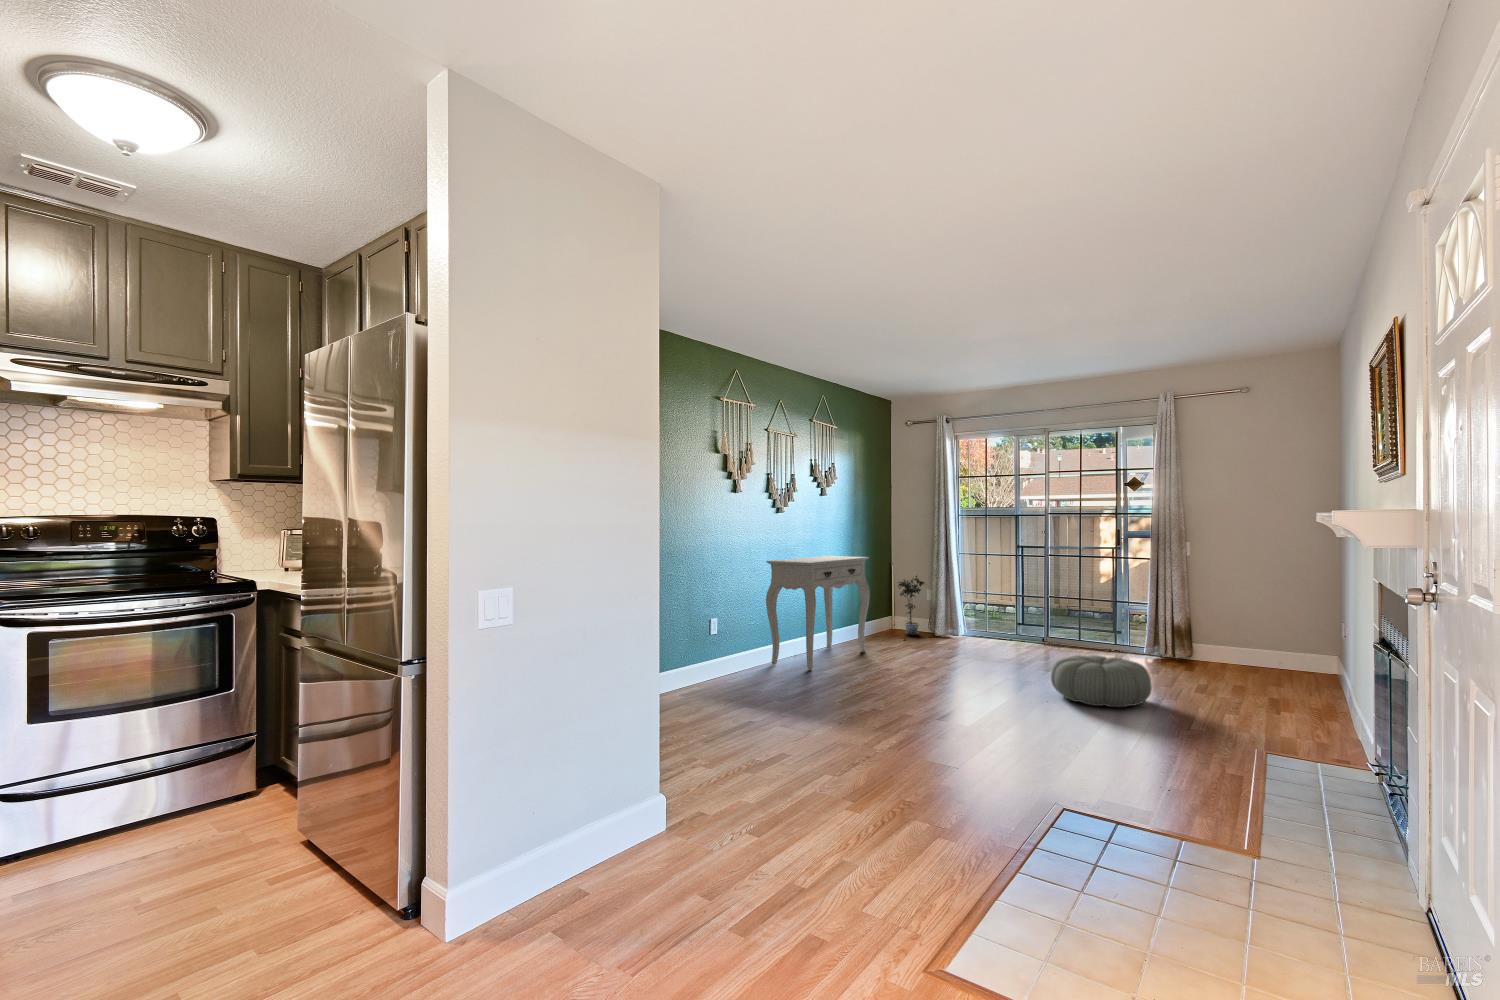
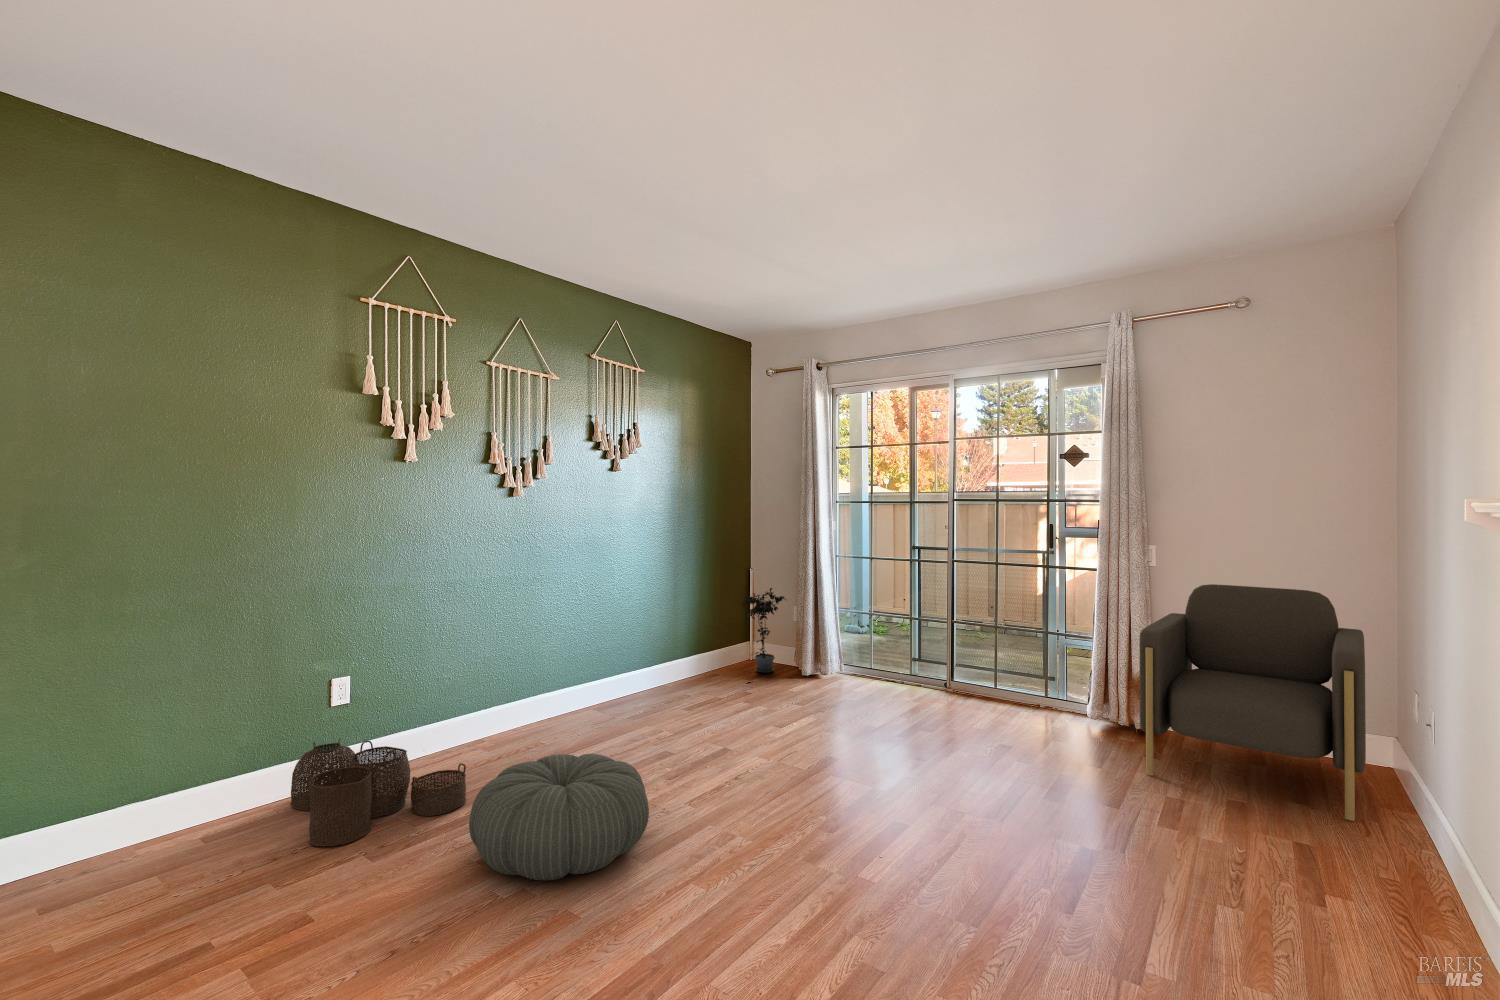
console table: present [766,556,870,669] -> none [475,562,671,757]
armchair: none [1180,566,1316,691] -> present [1140,584,1366,821]
woven basket: none [703,650,801,697] -> present [290,739,466,846]
pouf: present [1051,655,1152,707] -> present [469,754,649,880]

